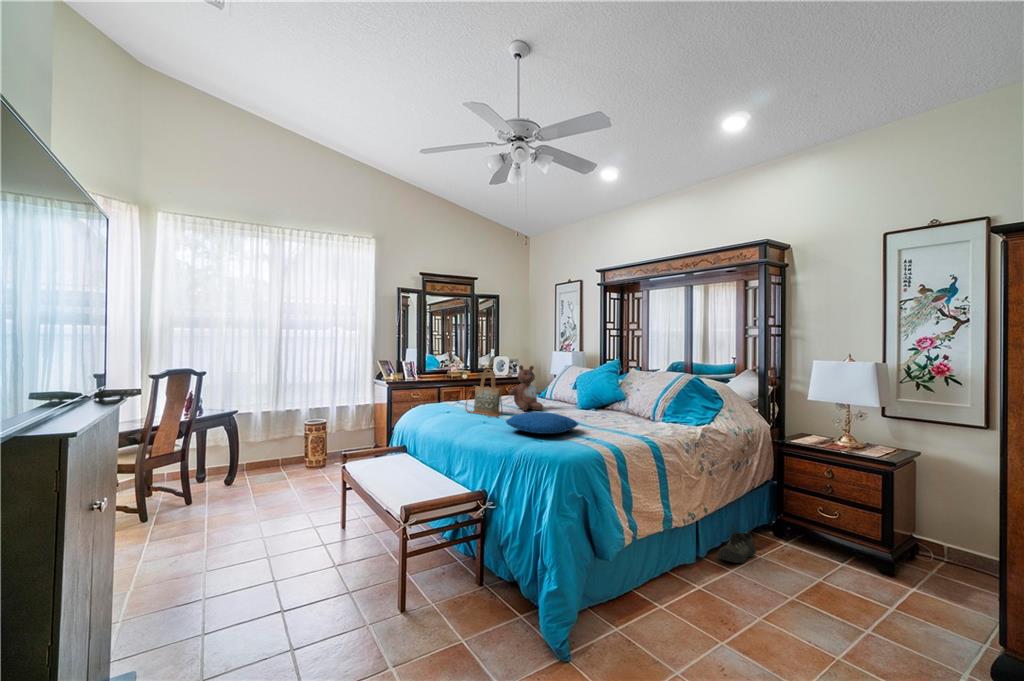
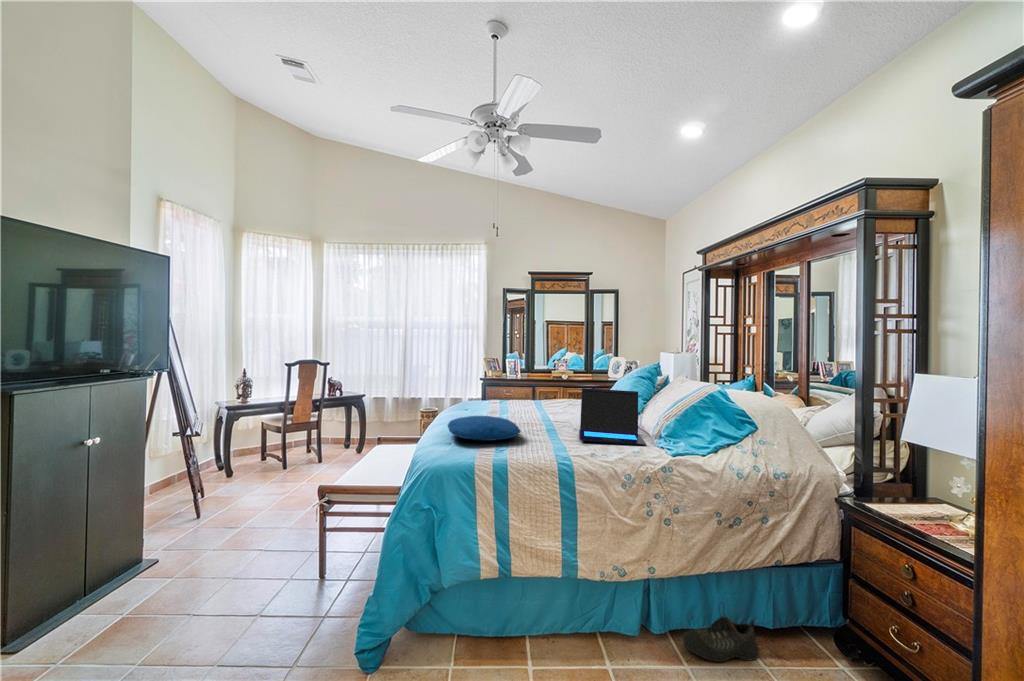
stuffed bear: present [509,365,543,411] -> none [527,366,566,417]
handbag: present [465,369,502,417] -> none [479,369,503,418]
laptop: none [589,382,658,425] -> present [579,388,645,446]

